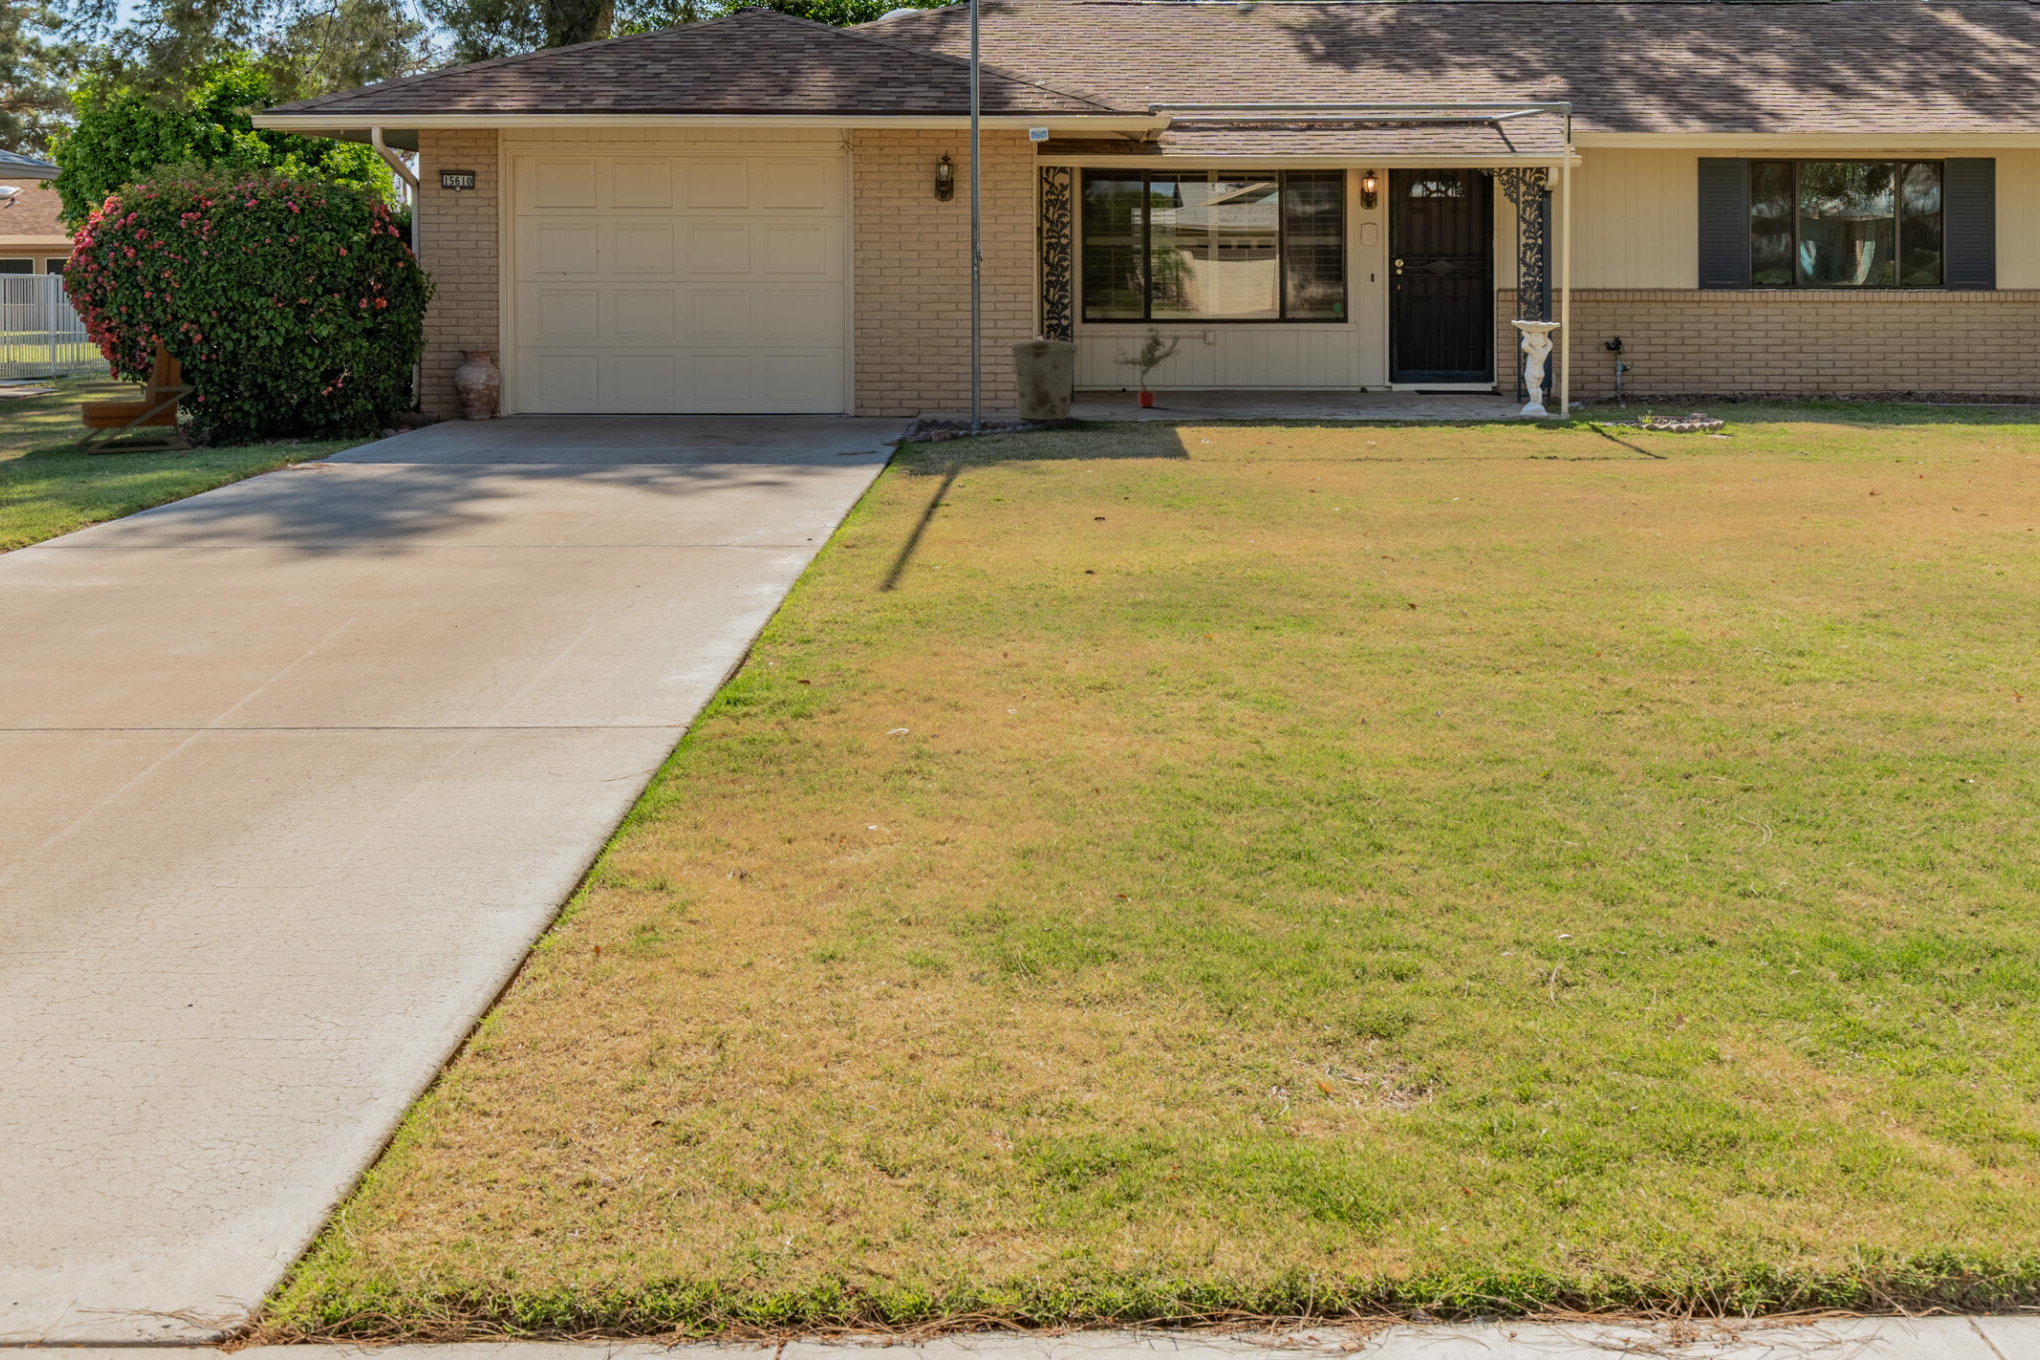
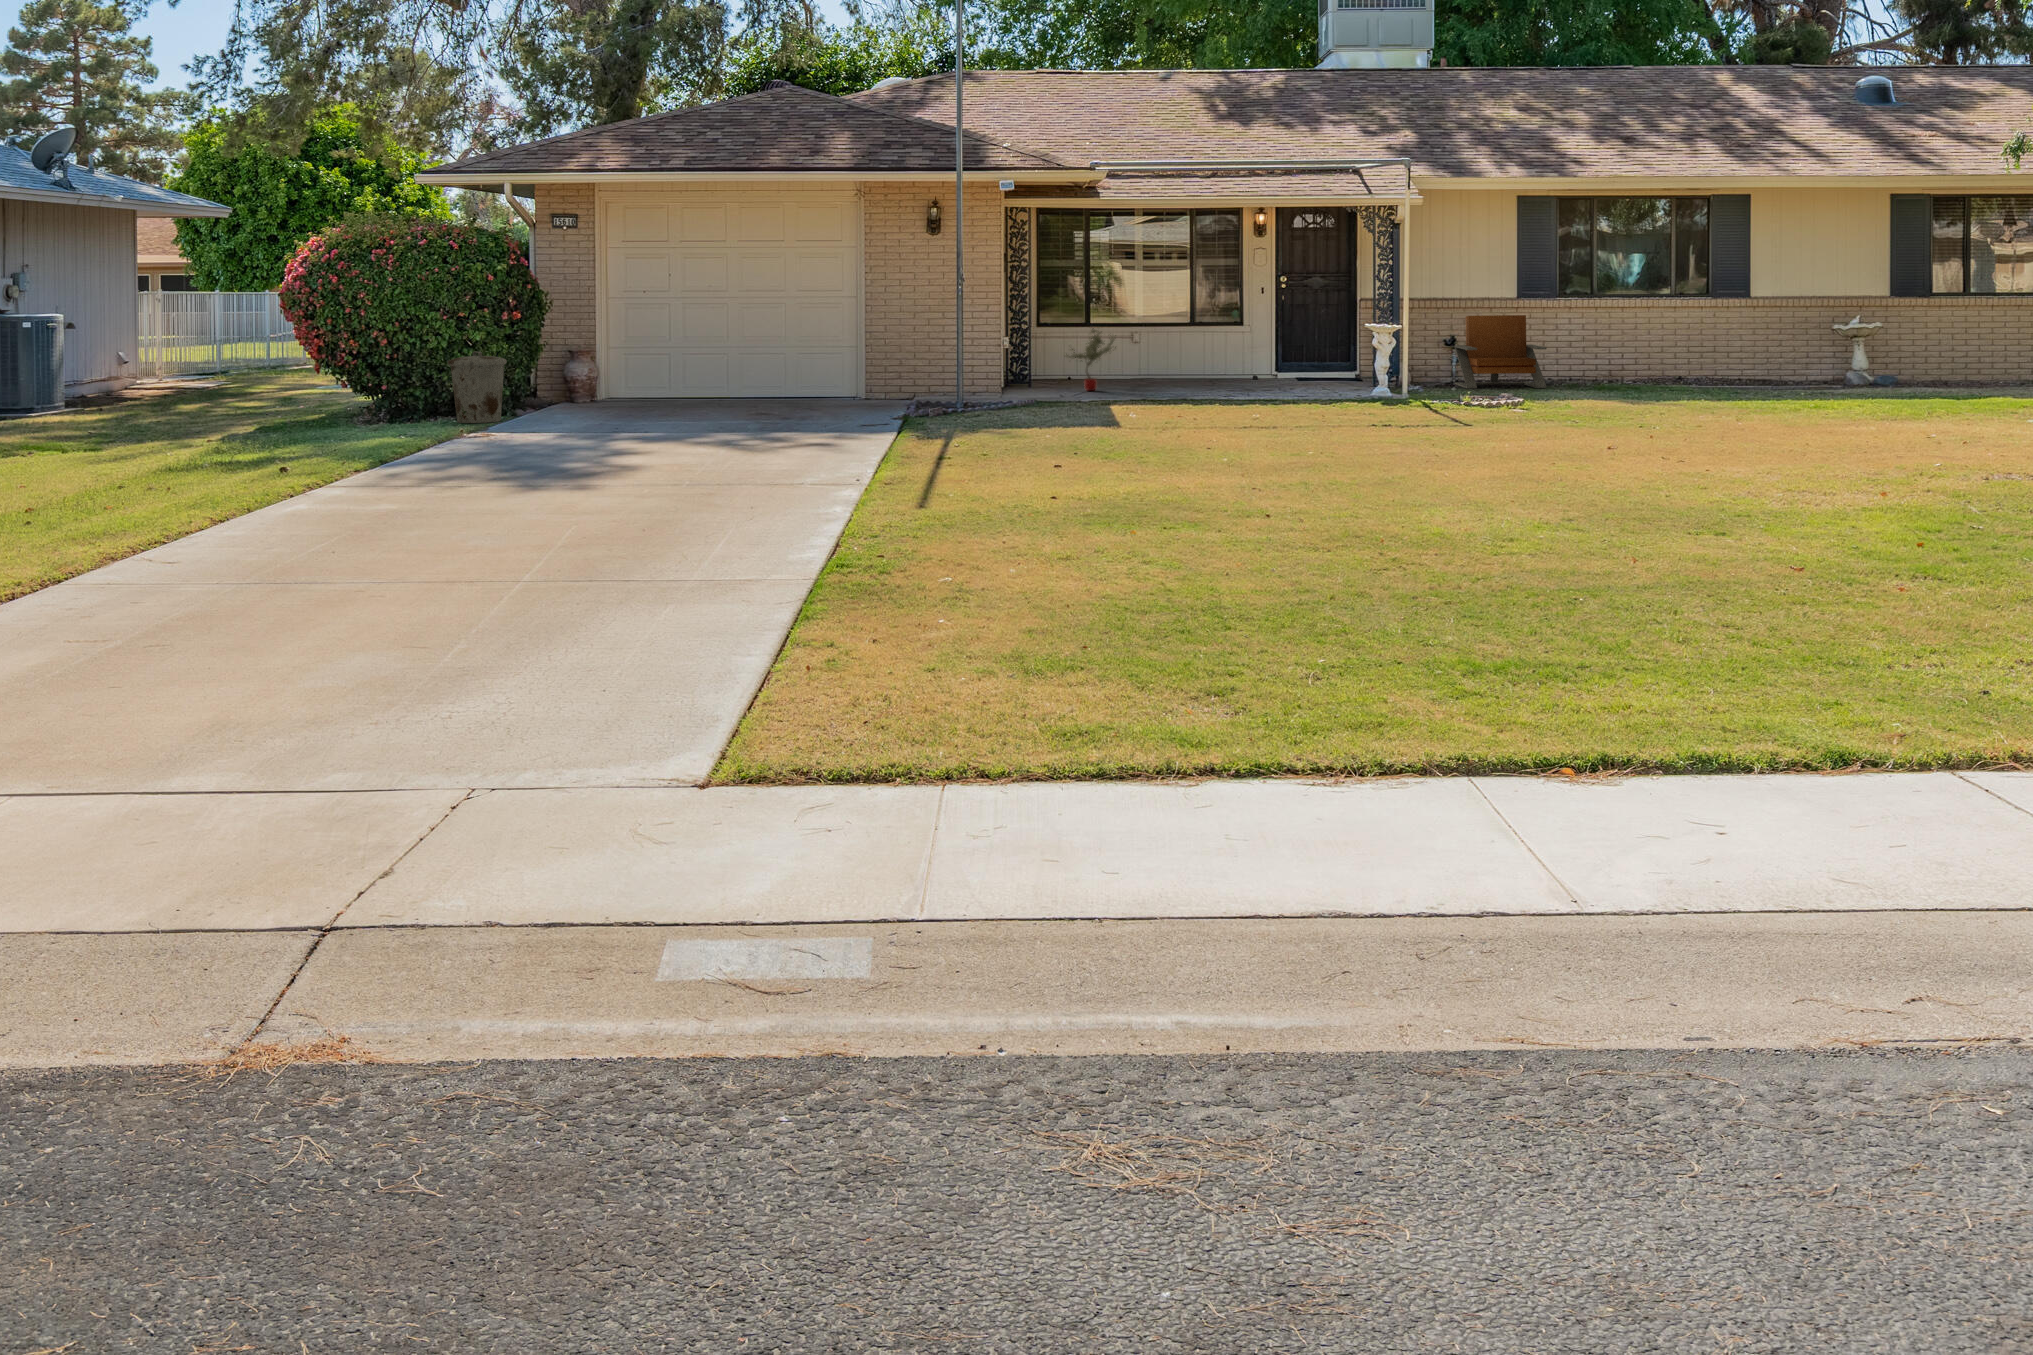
trash can: present [1011,336,1078,420] -> present [448,351,507,423]
lounge chair: present [77,344,194,453] -> present [1455,315,1547,389]

